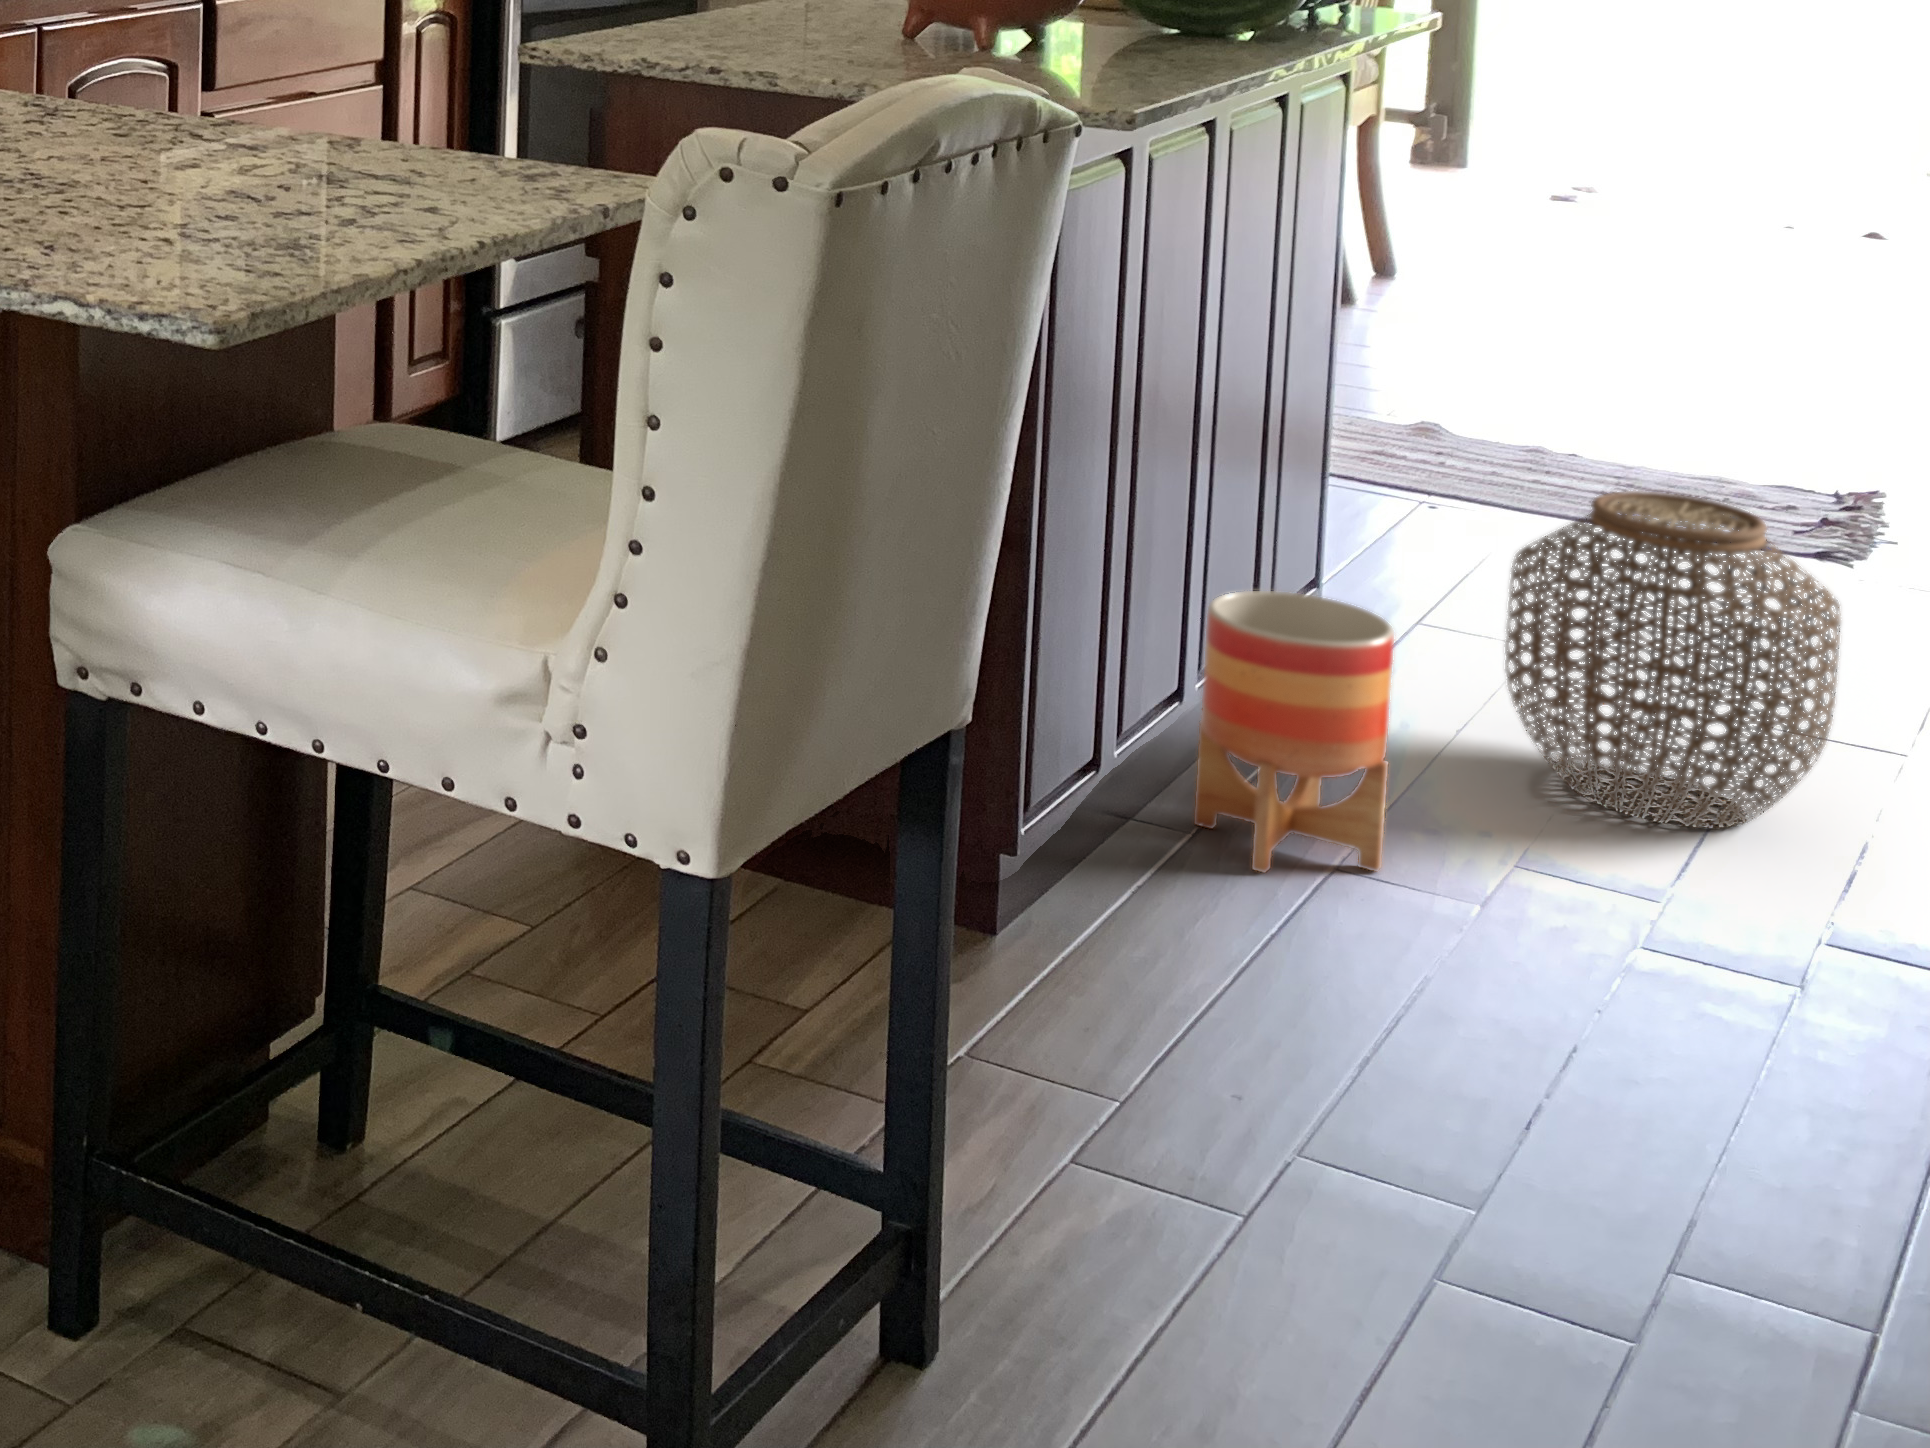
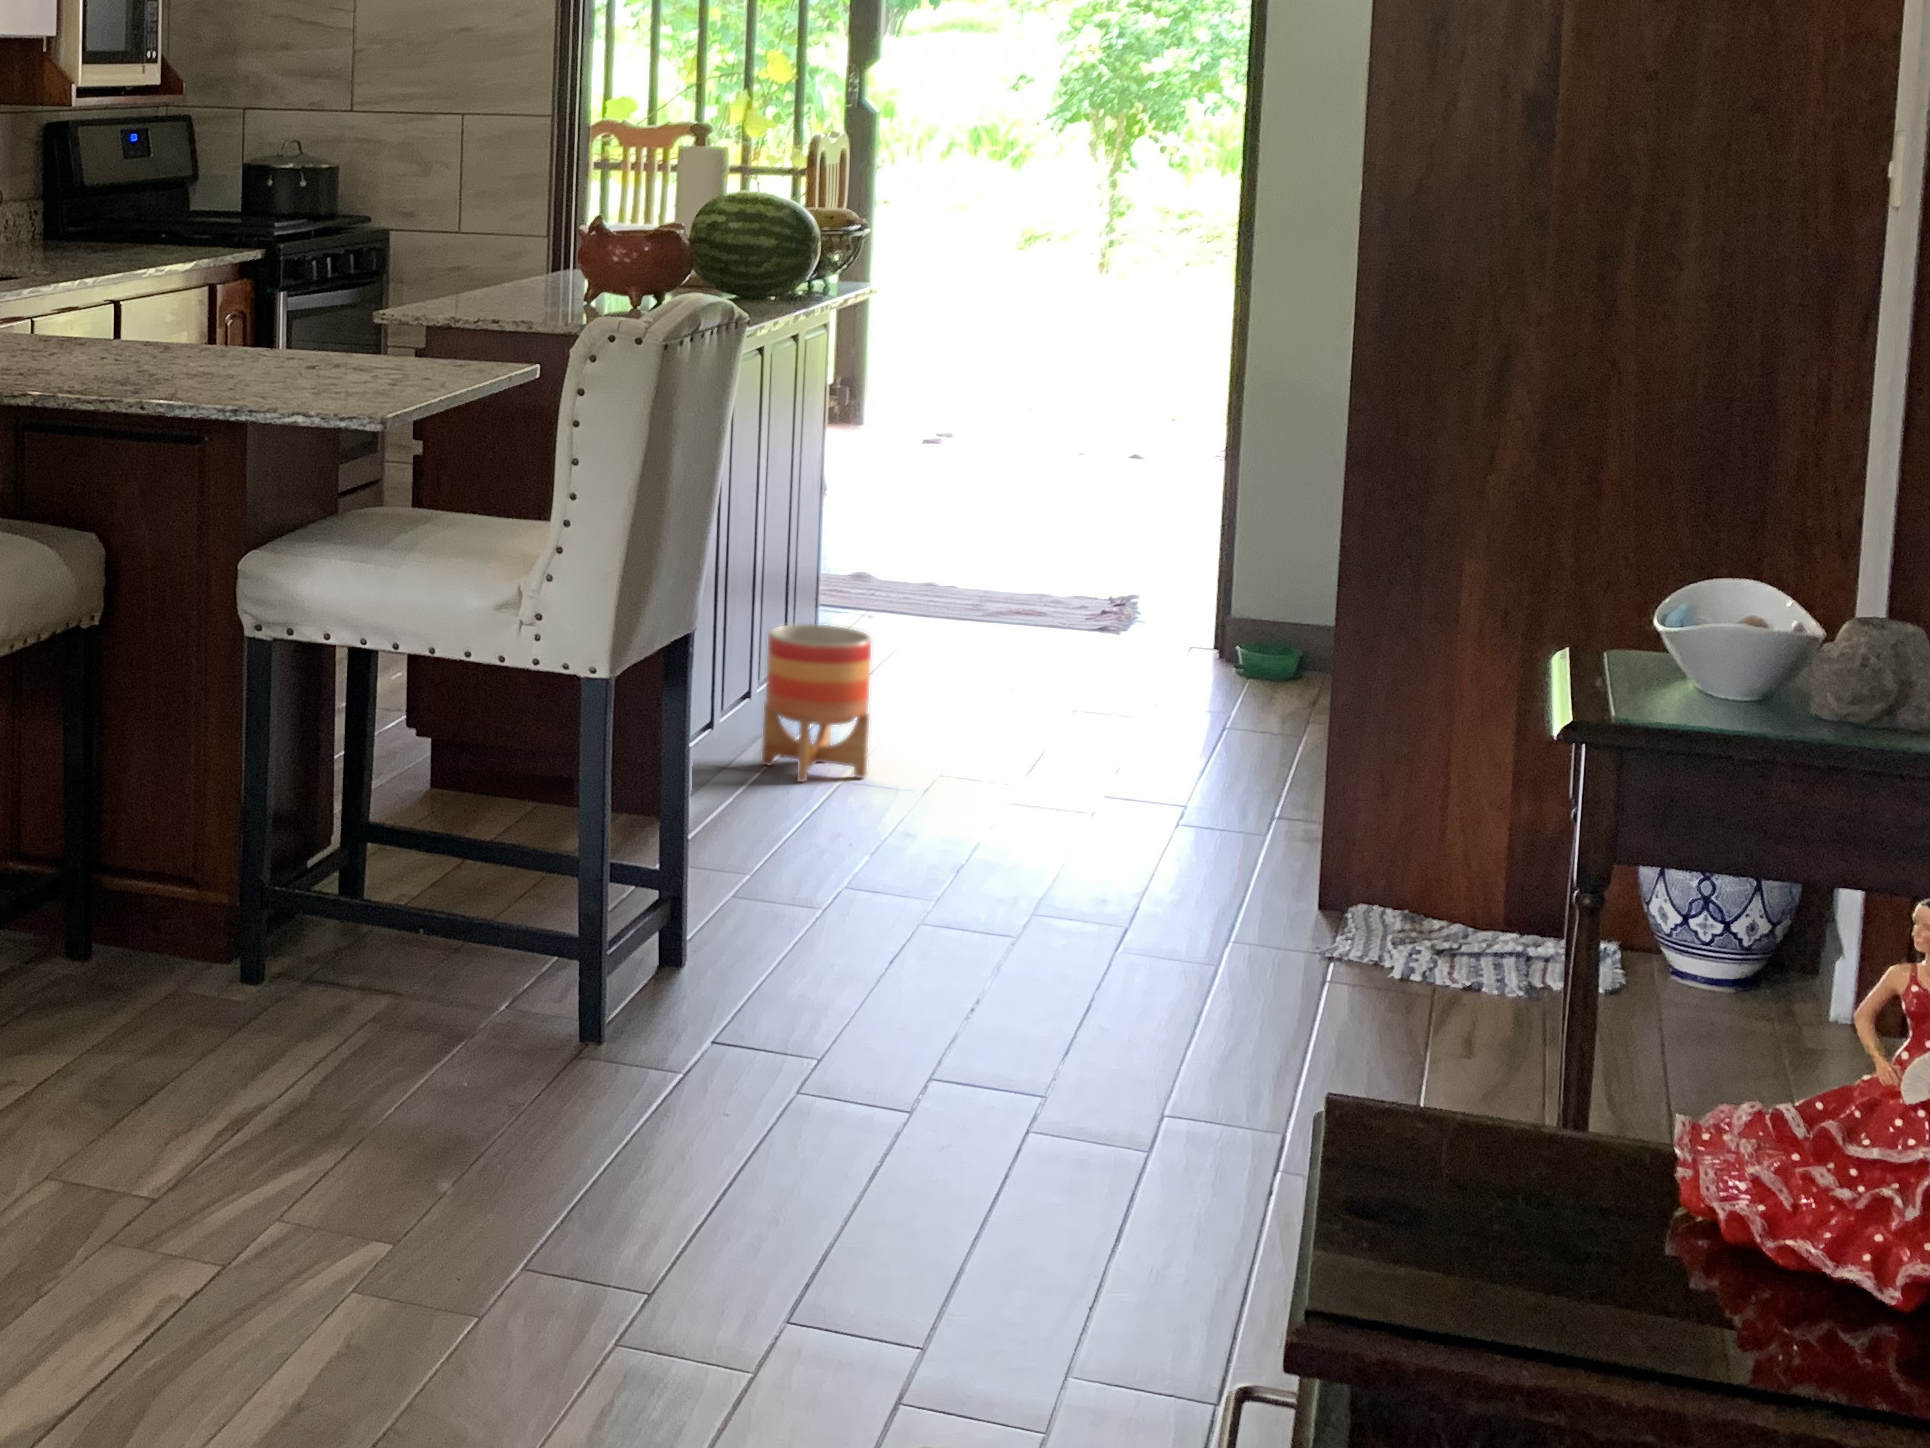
woven basket: present [1506,491,1840,828] -> none [927,560,1106,749]

